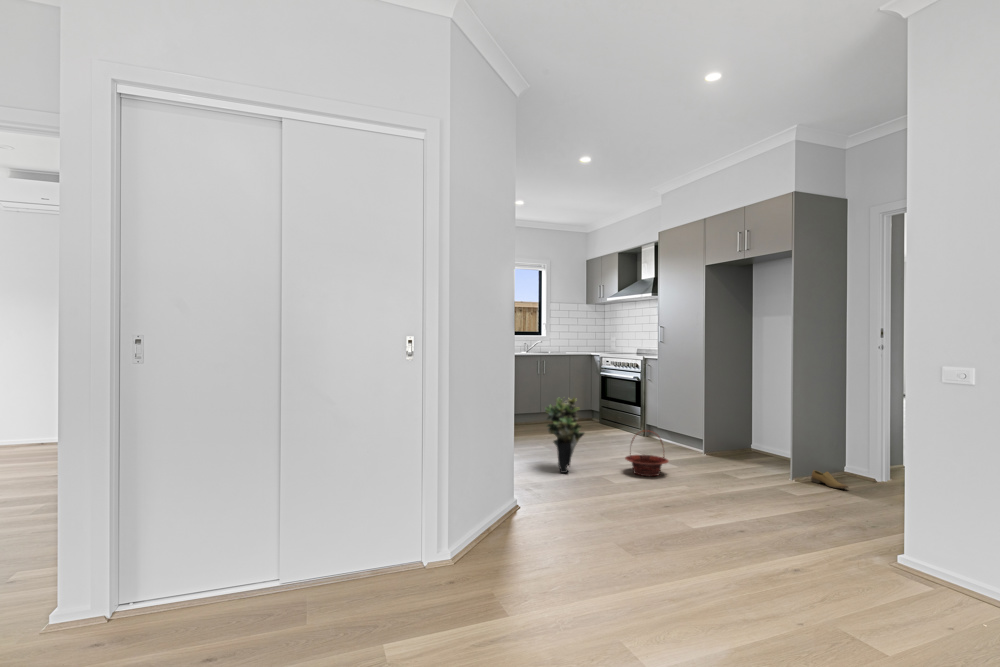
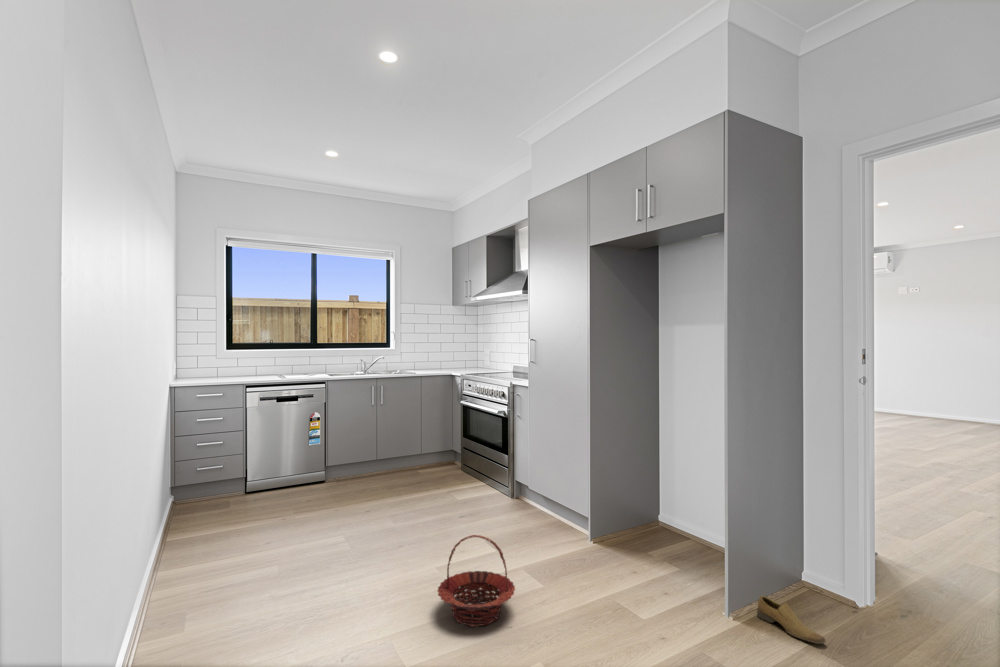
potted plant: present [545,398,584,473] -> none [287,474,366,629]

